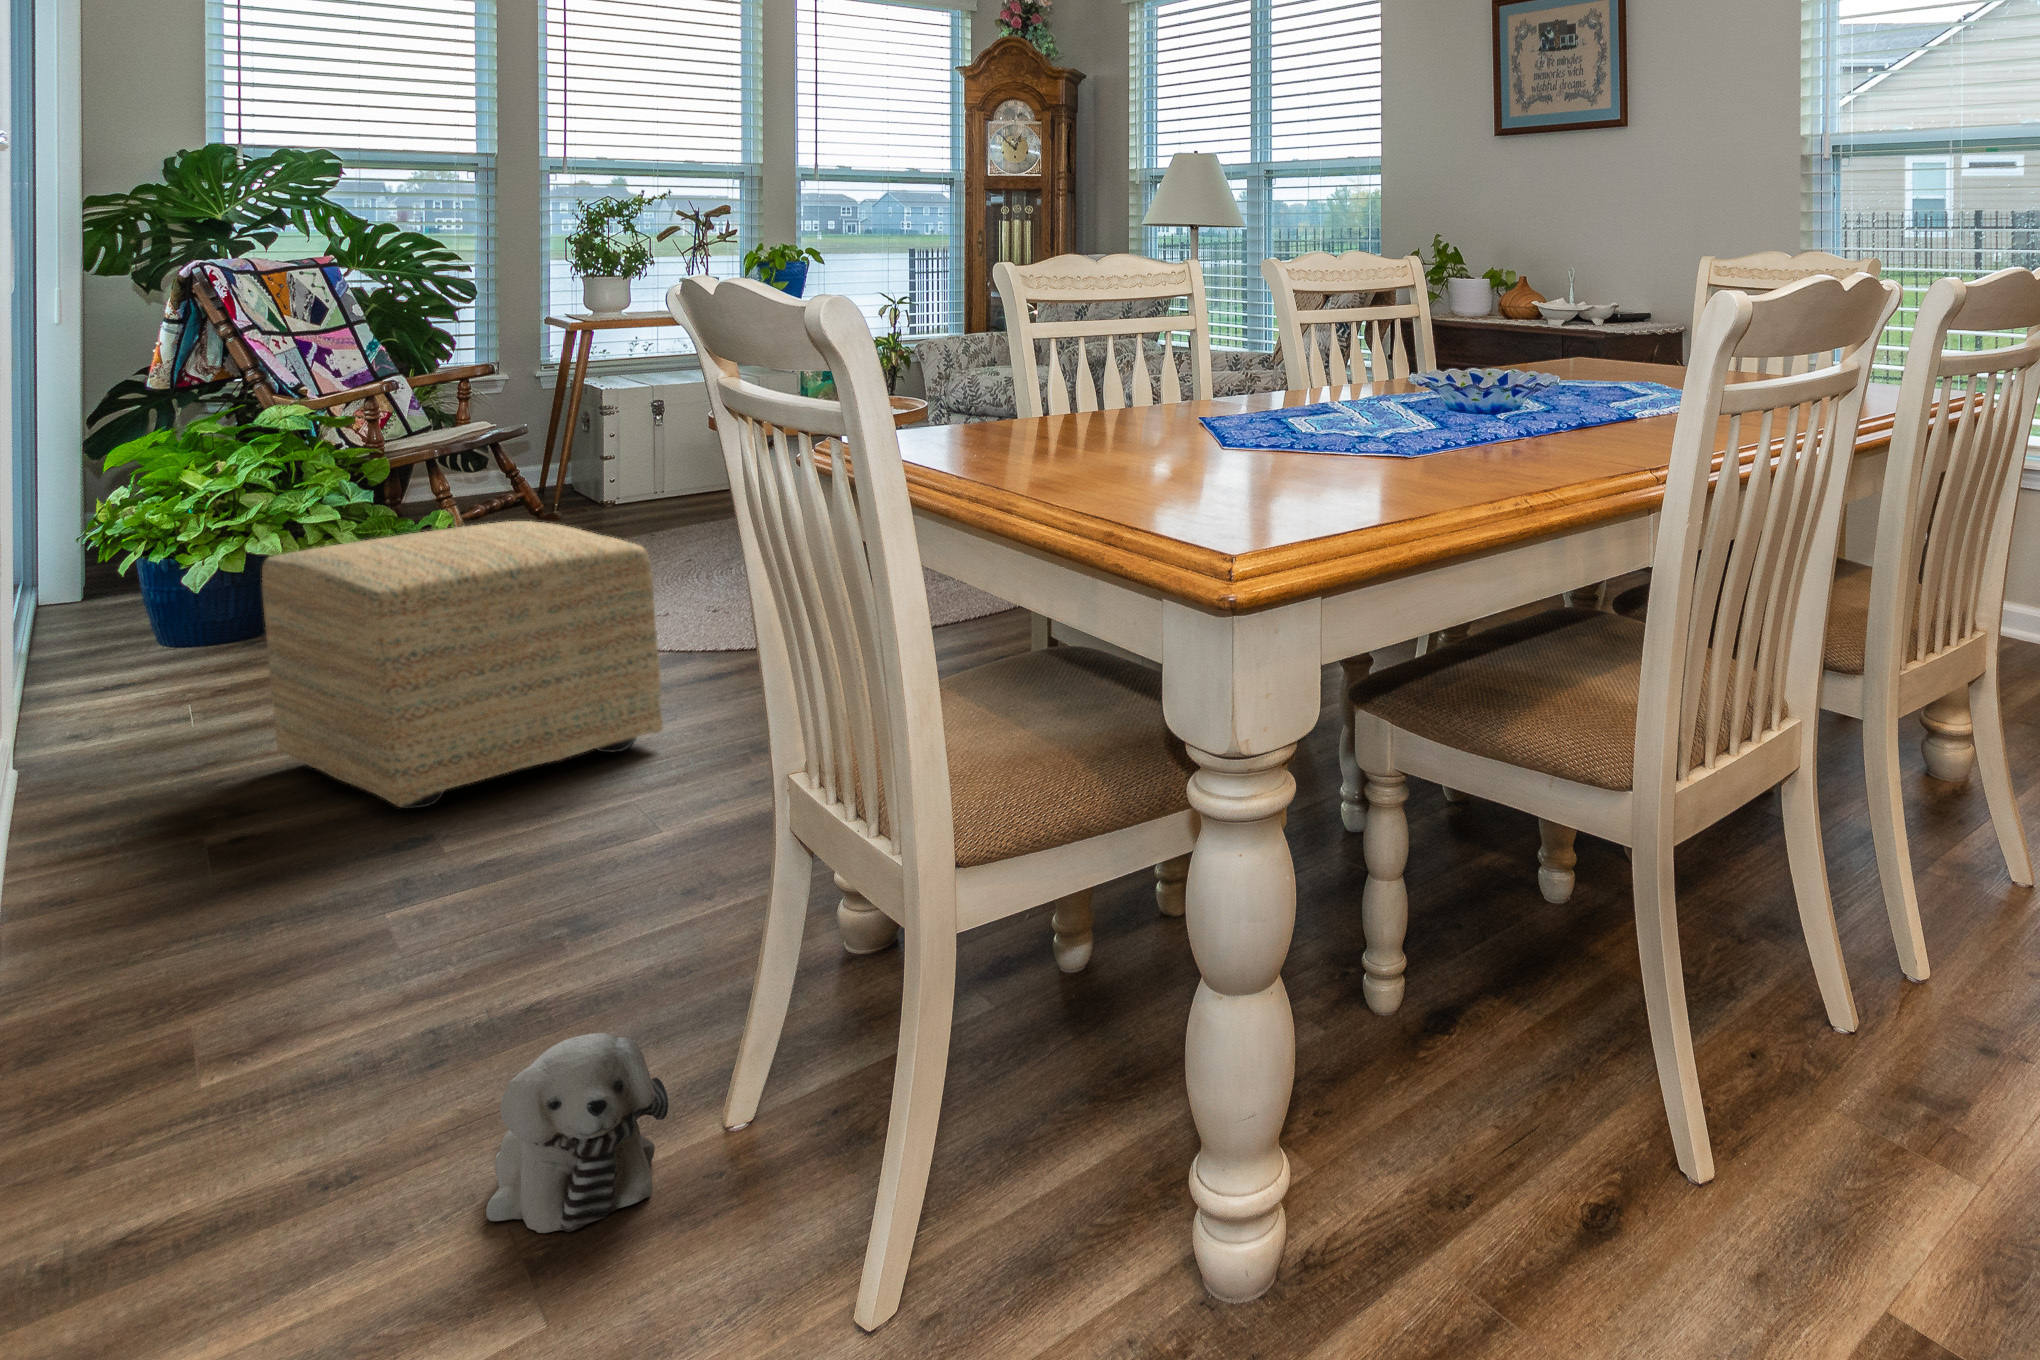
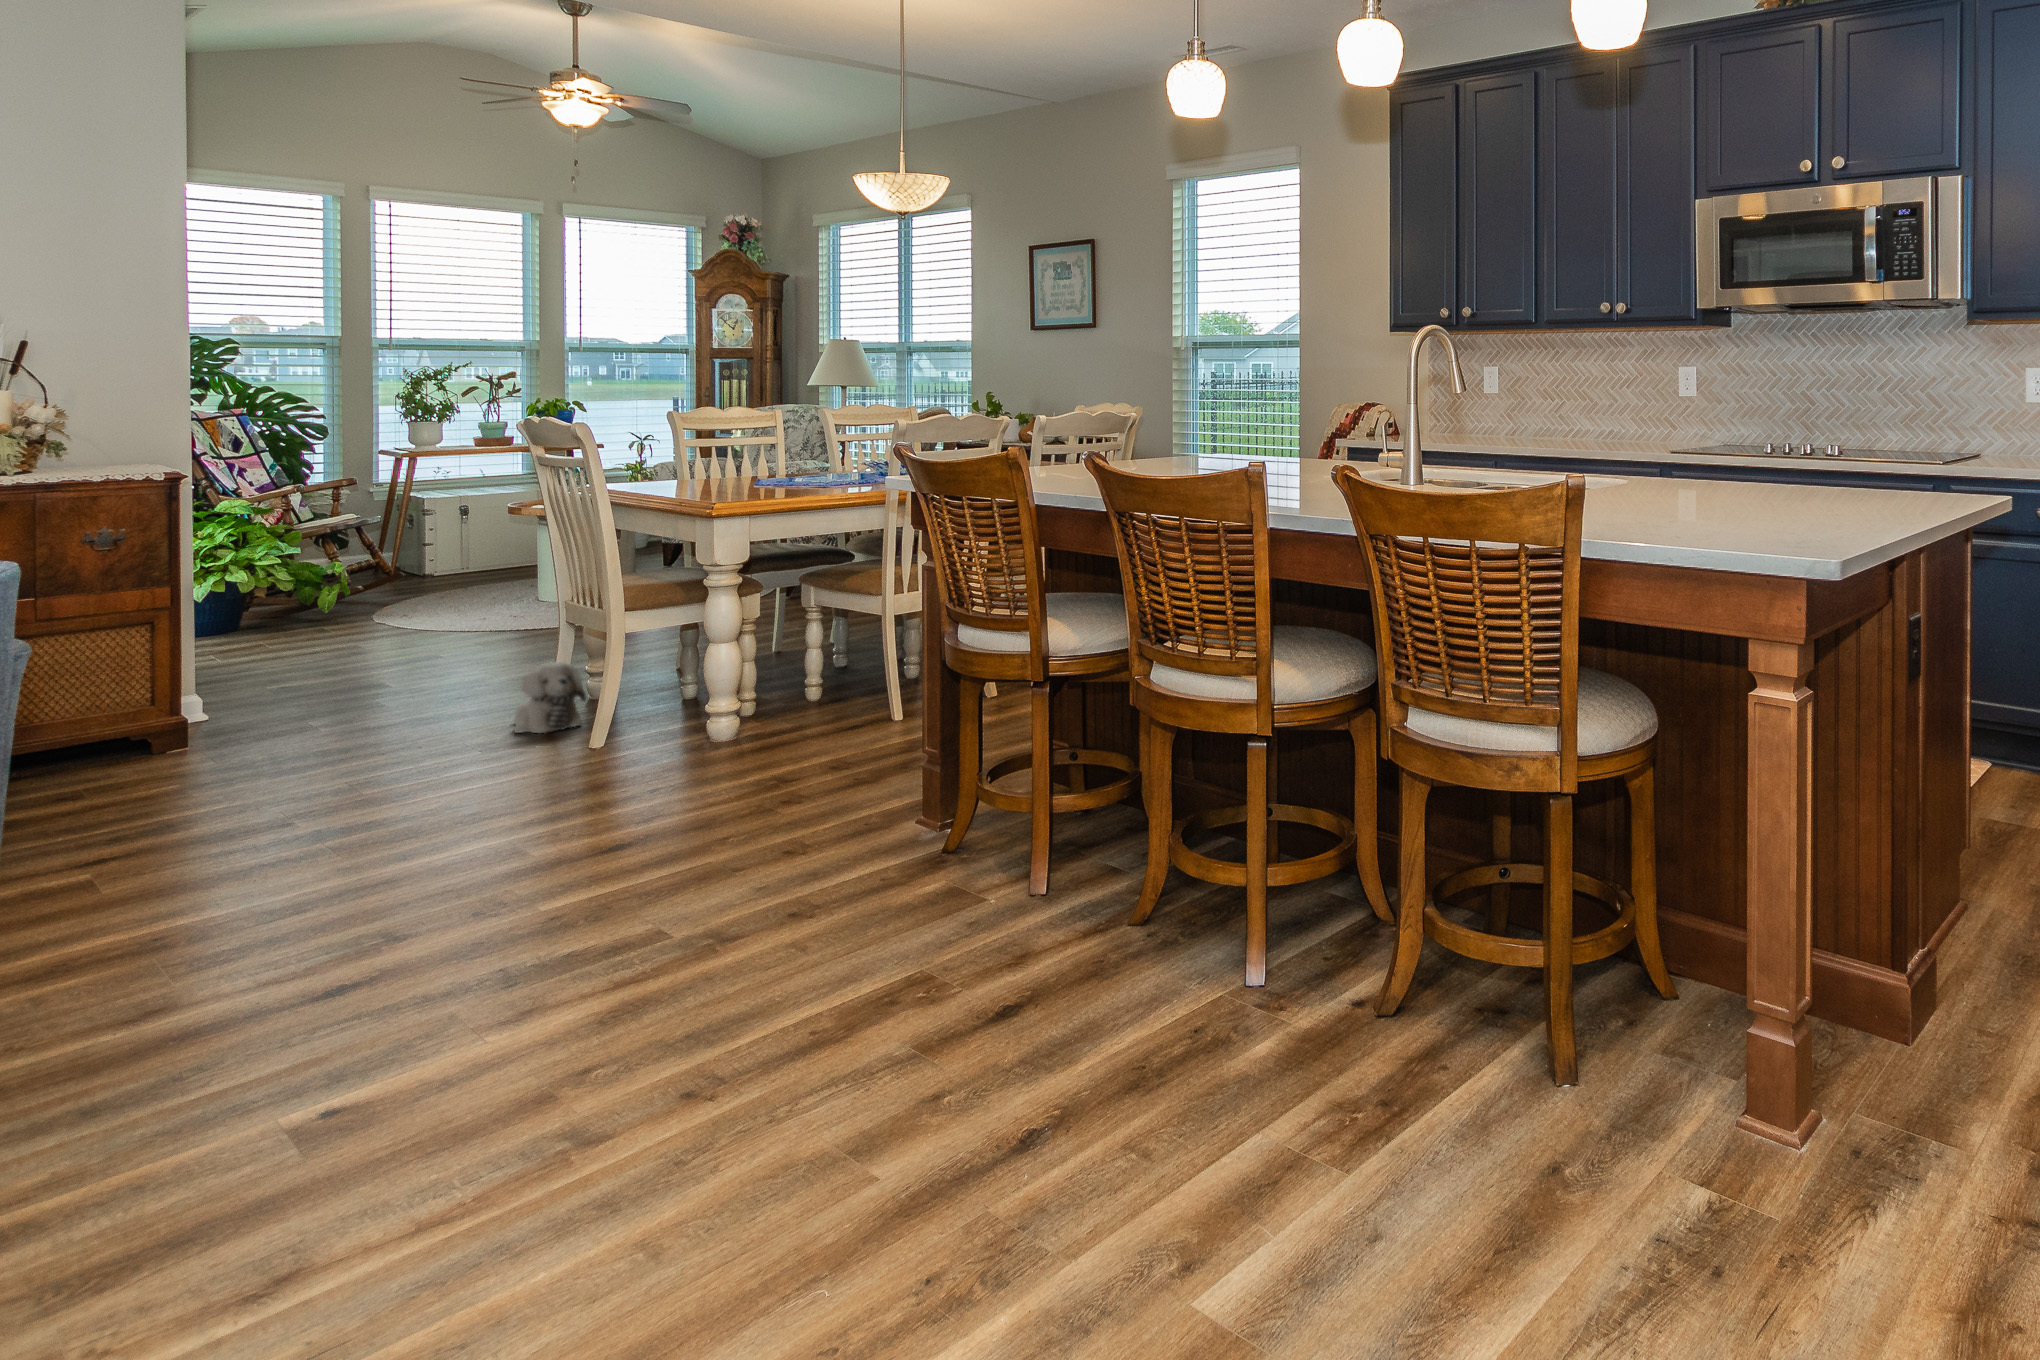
ottoman: present [262,521,663,809] -> none [294,535,529,673]

